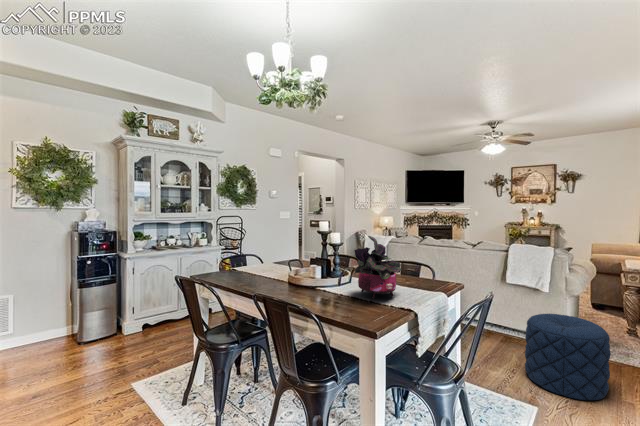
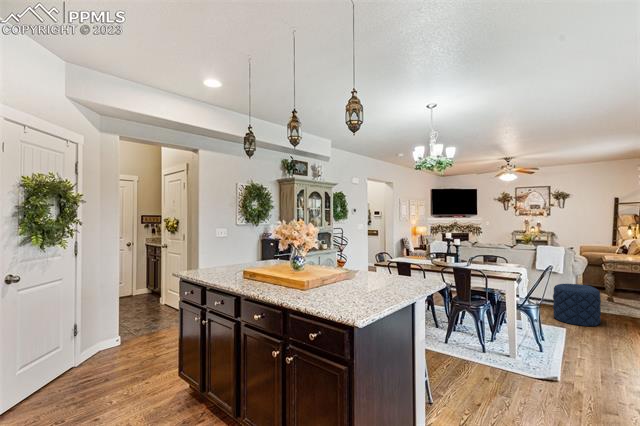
potted plant: present [354,236,402,299] -> none [476,239,500,270]

